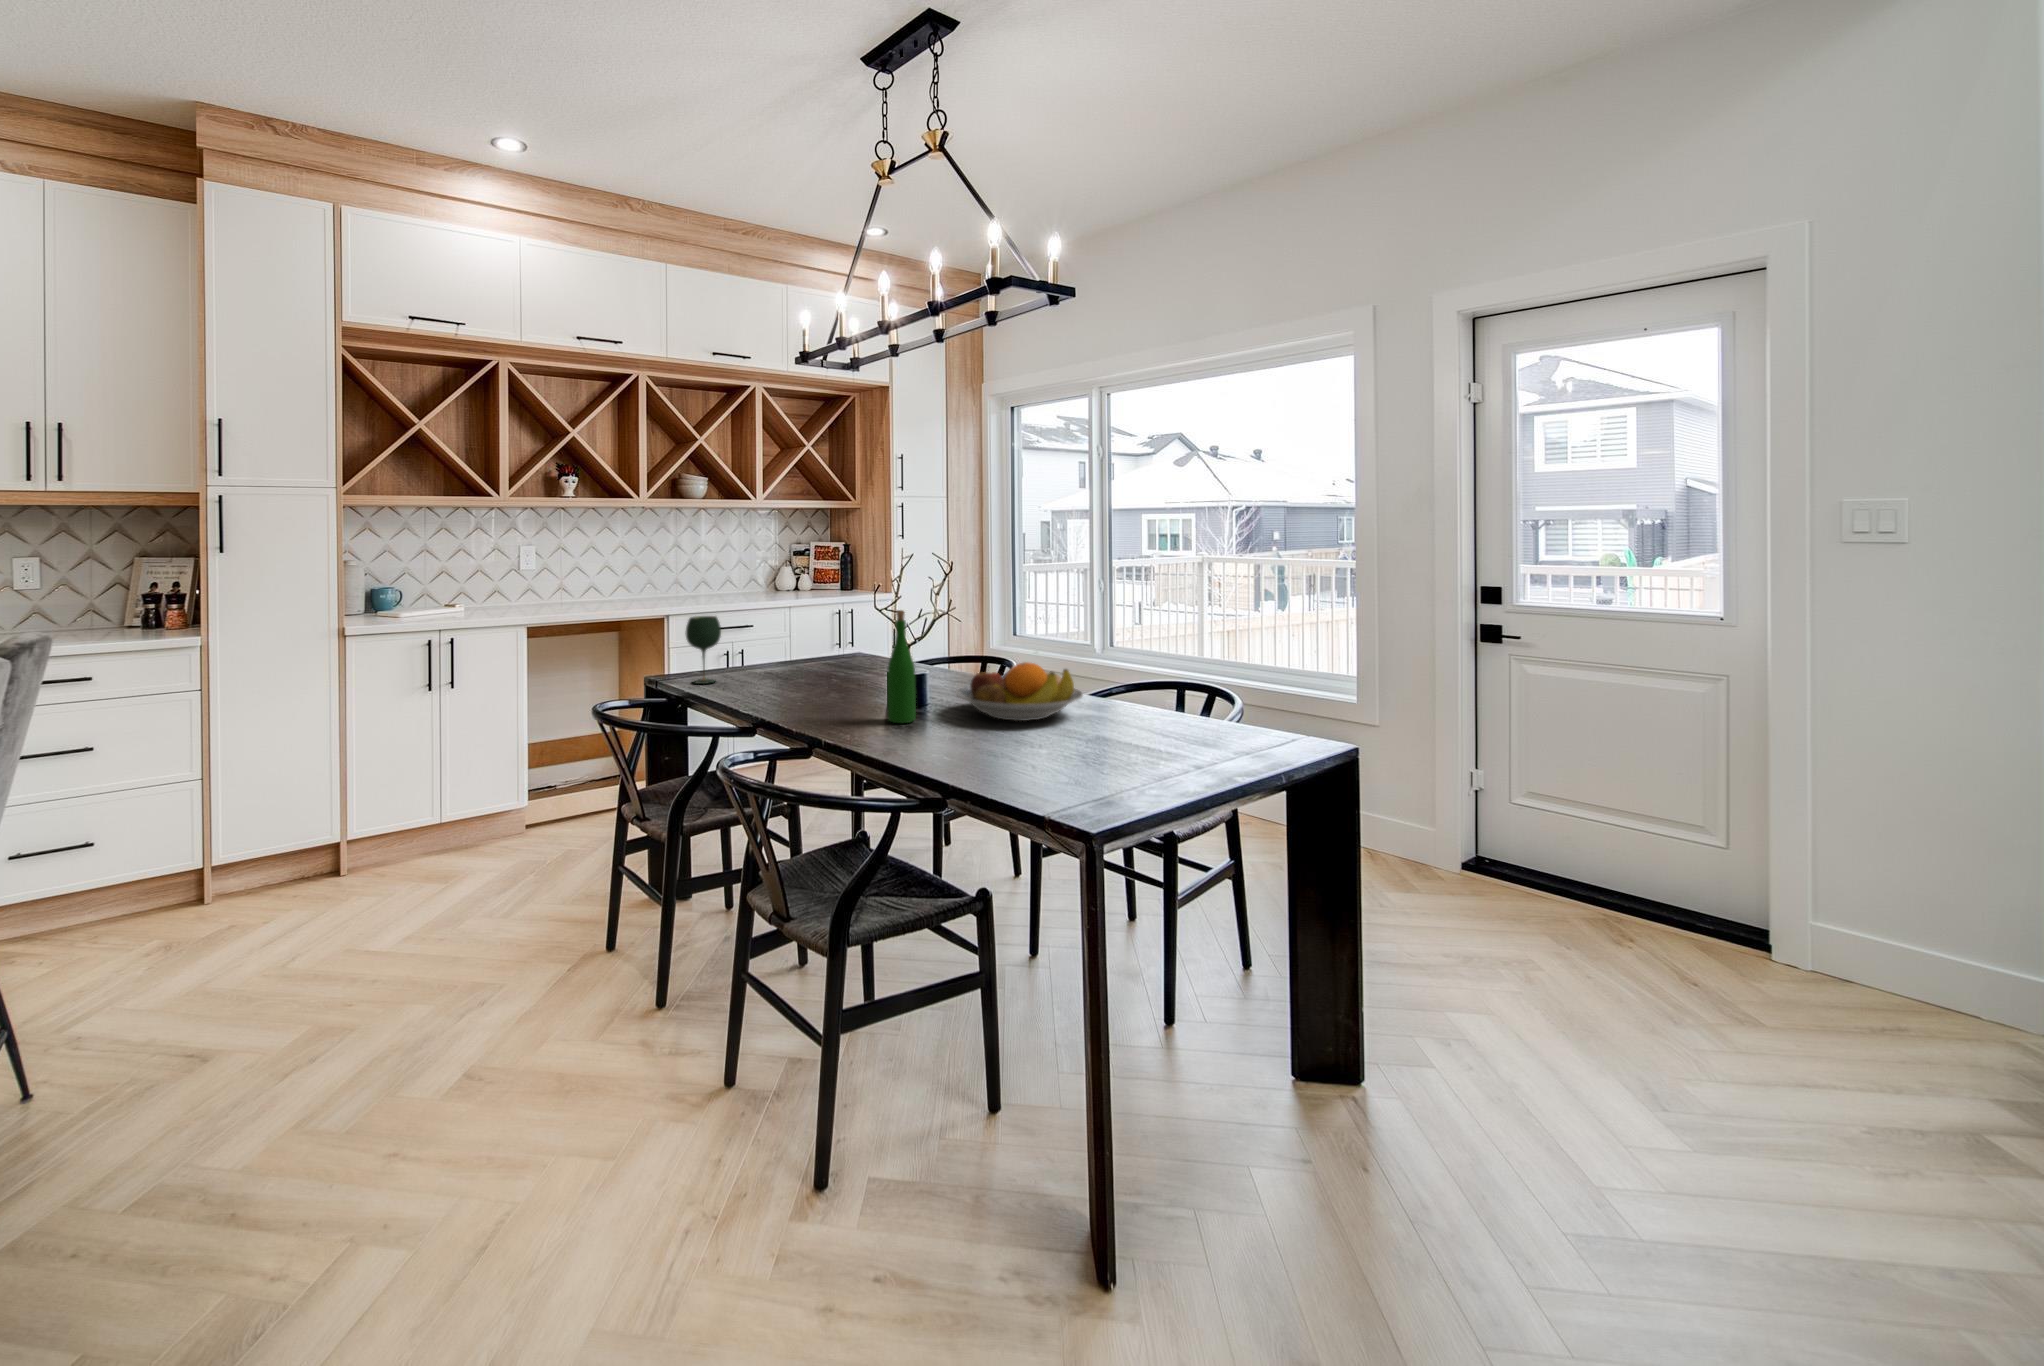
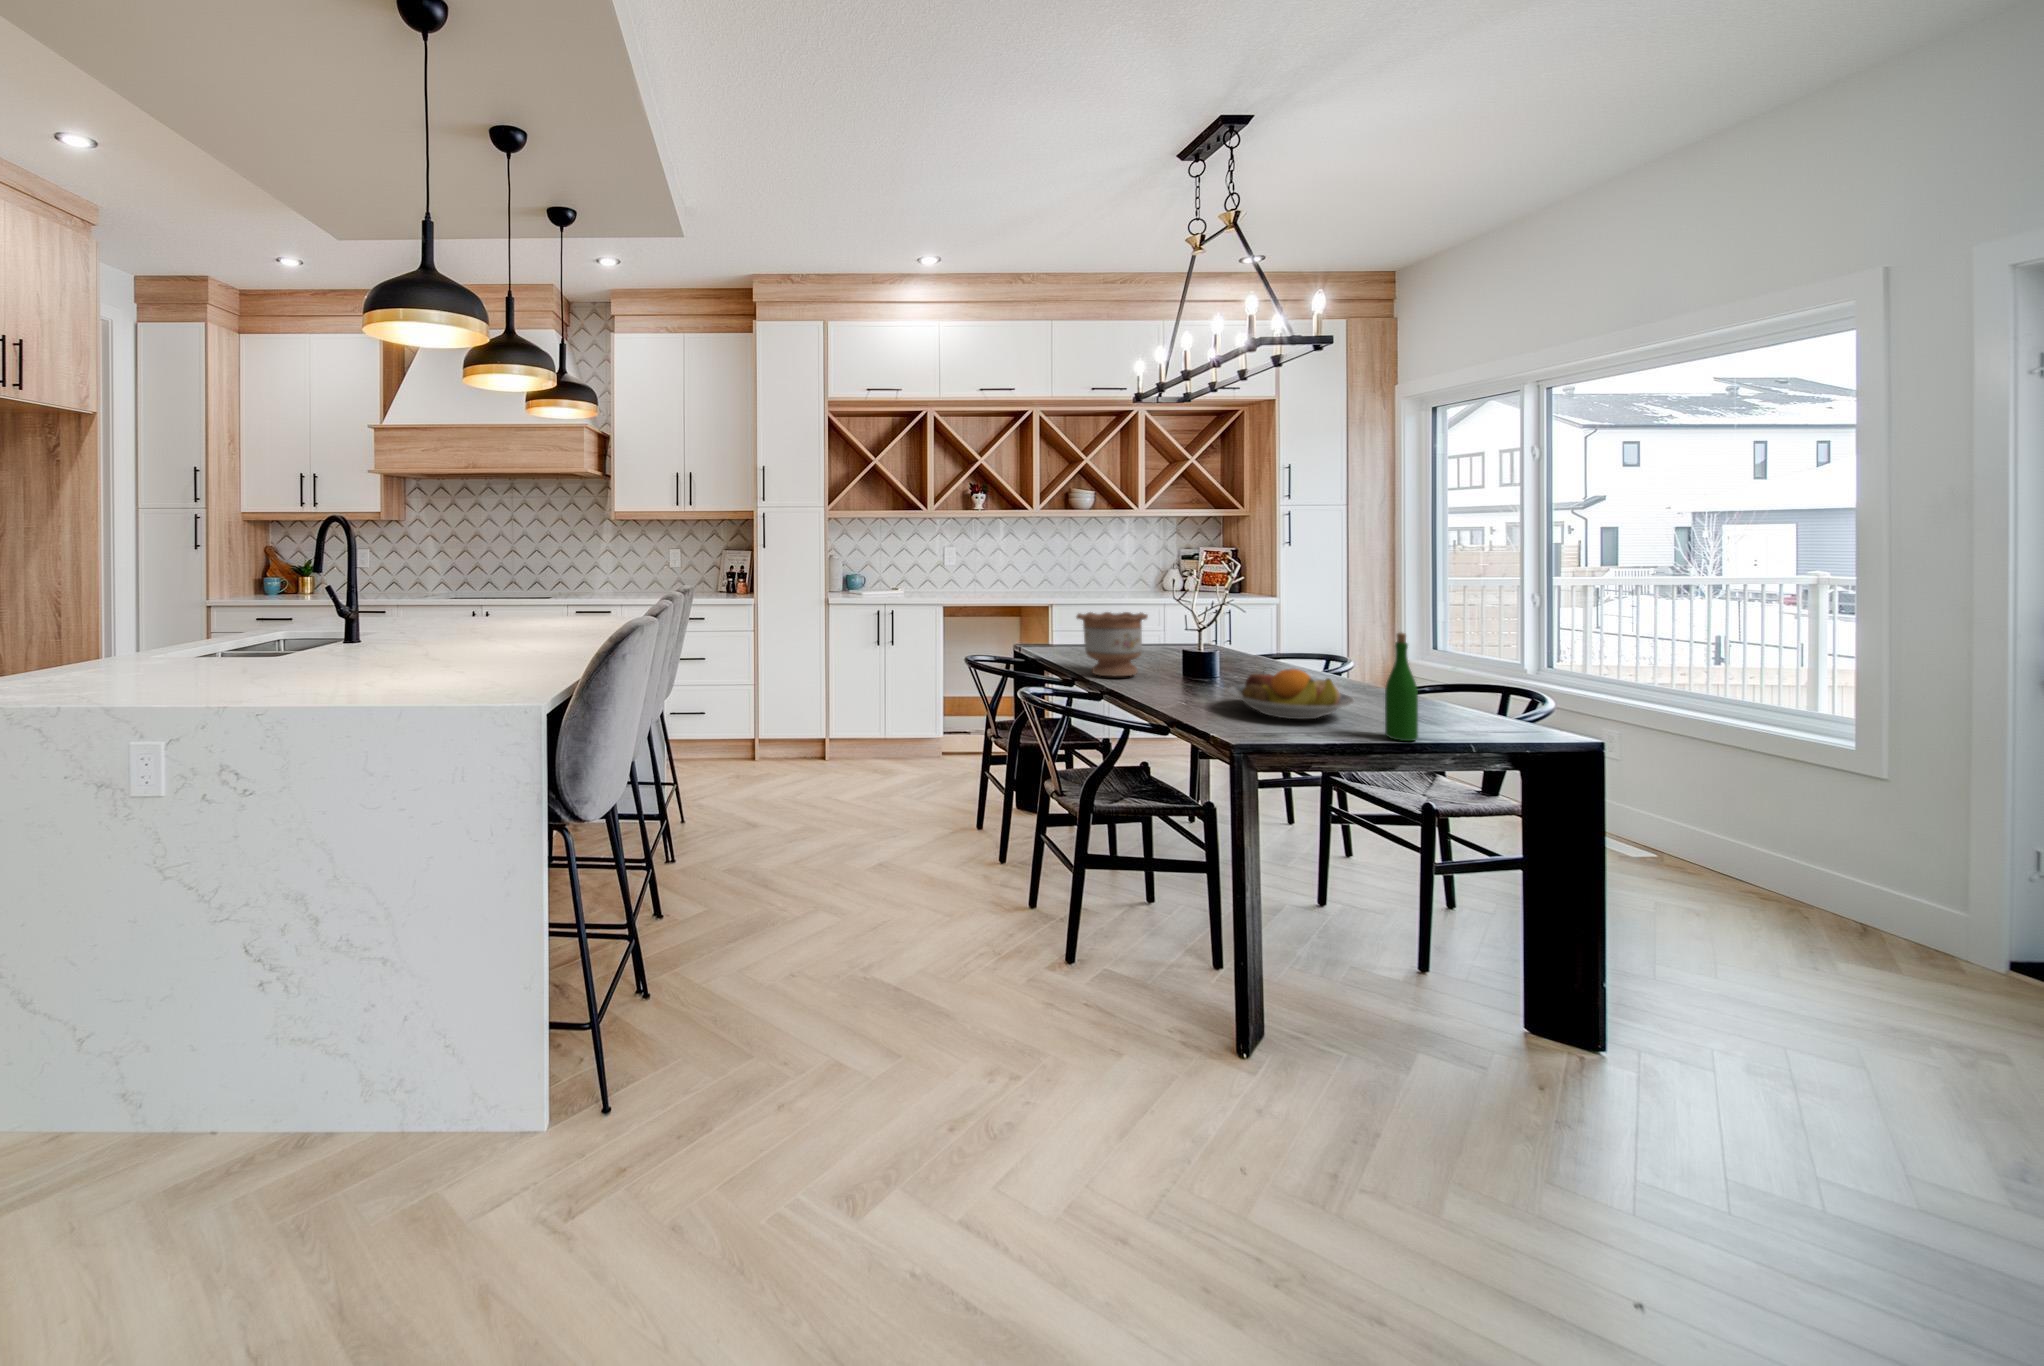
wine bottle: present [887,610,916,723] -> present [1385,633,1418,741]
flower pot: none [753,612,839,696] -> present [1077,612,1148,676]
wine glass: present [685,616,721,684] -> none [1034,608,1062,660]

